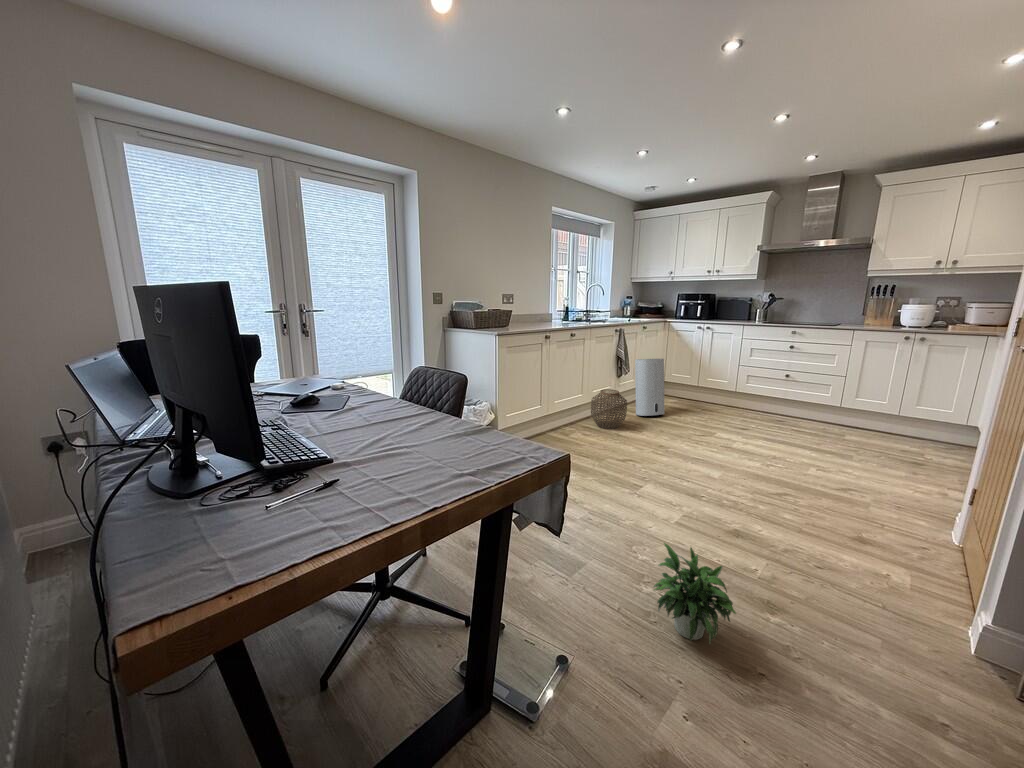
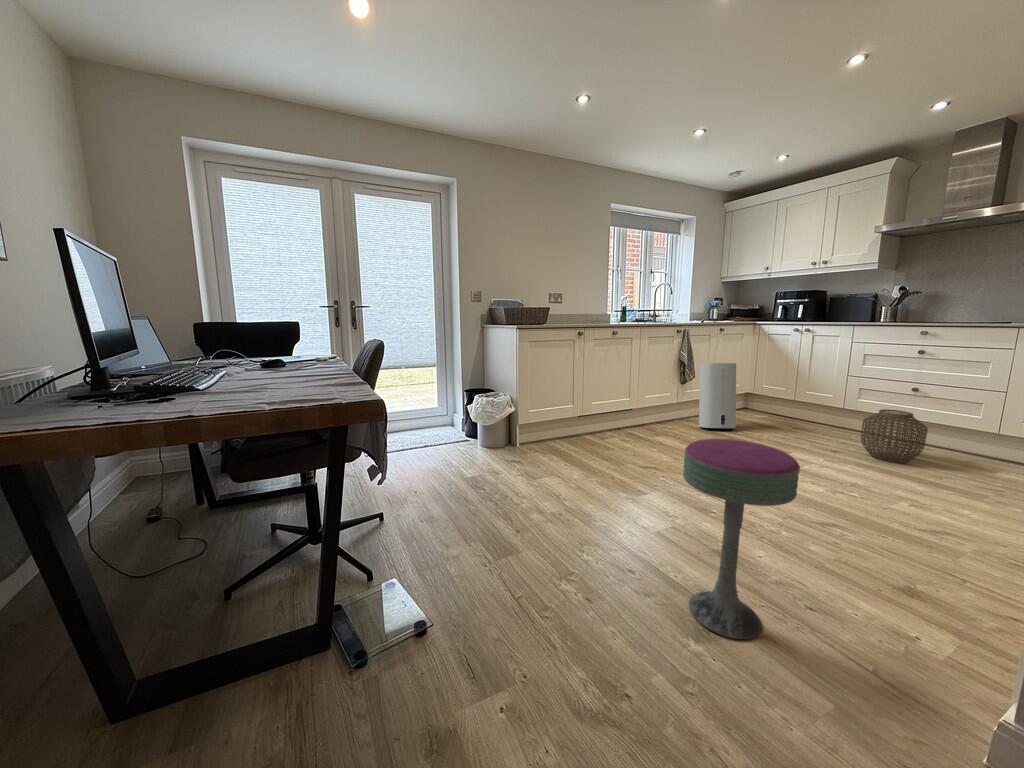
woven basket: present [591,389,627,429] -> present [861,409,928,463]
bar stool: none [743,448,843,604] -> present [683,439,800,639]
potted plant: present [654,543,736,644] -> none [532,529,627,644]

